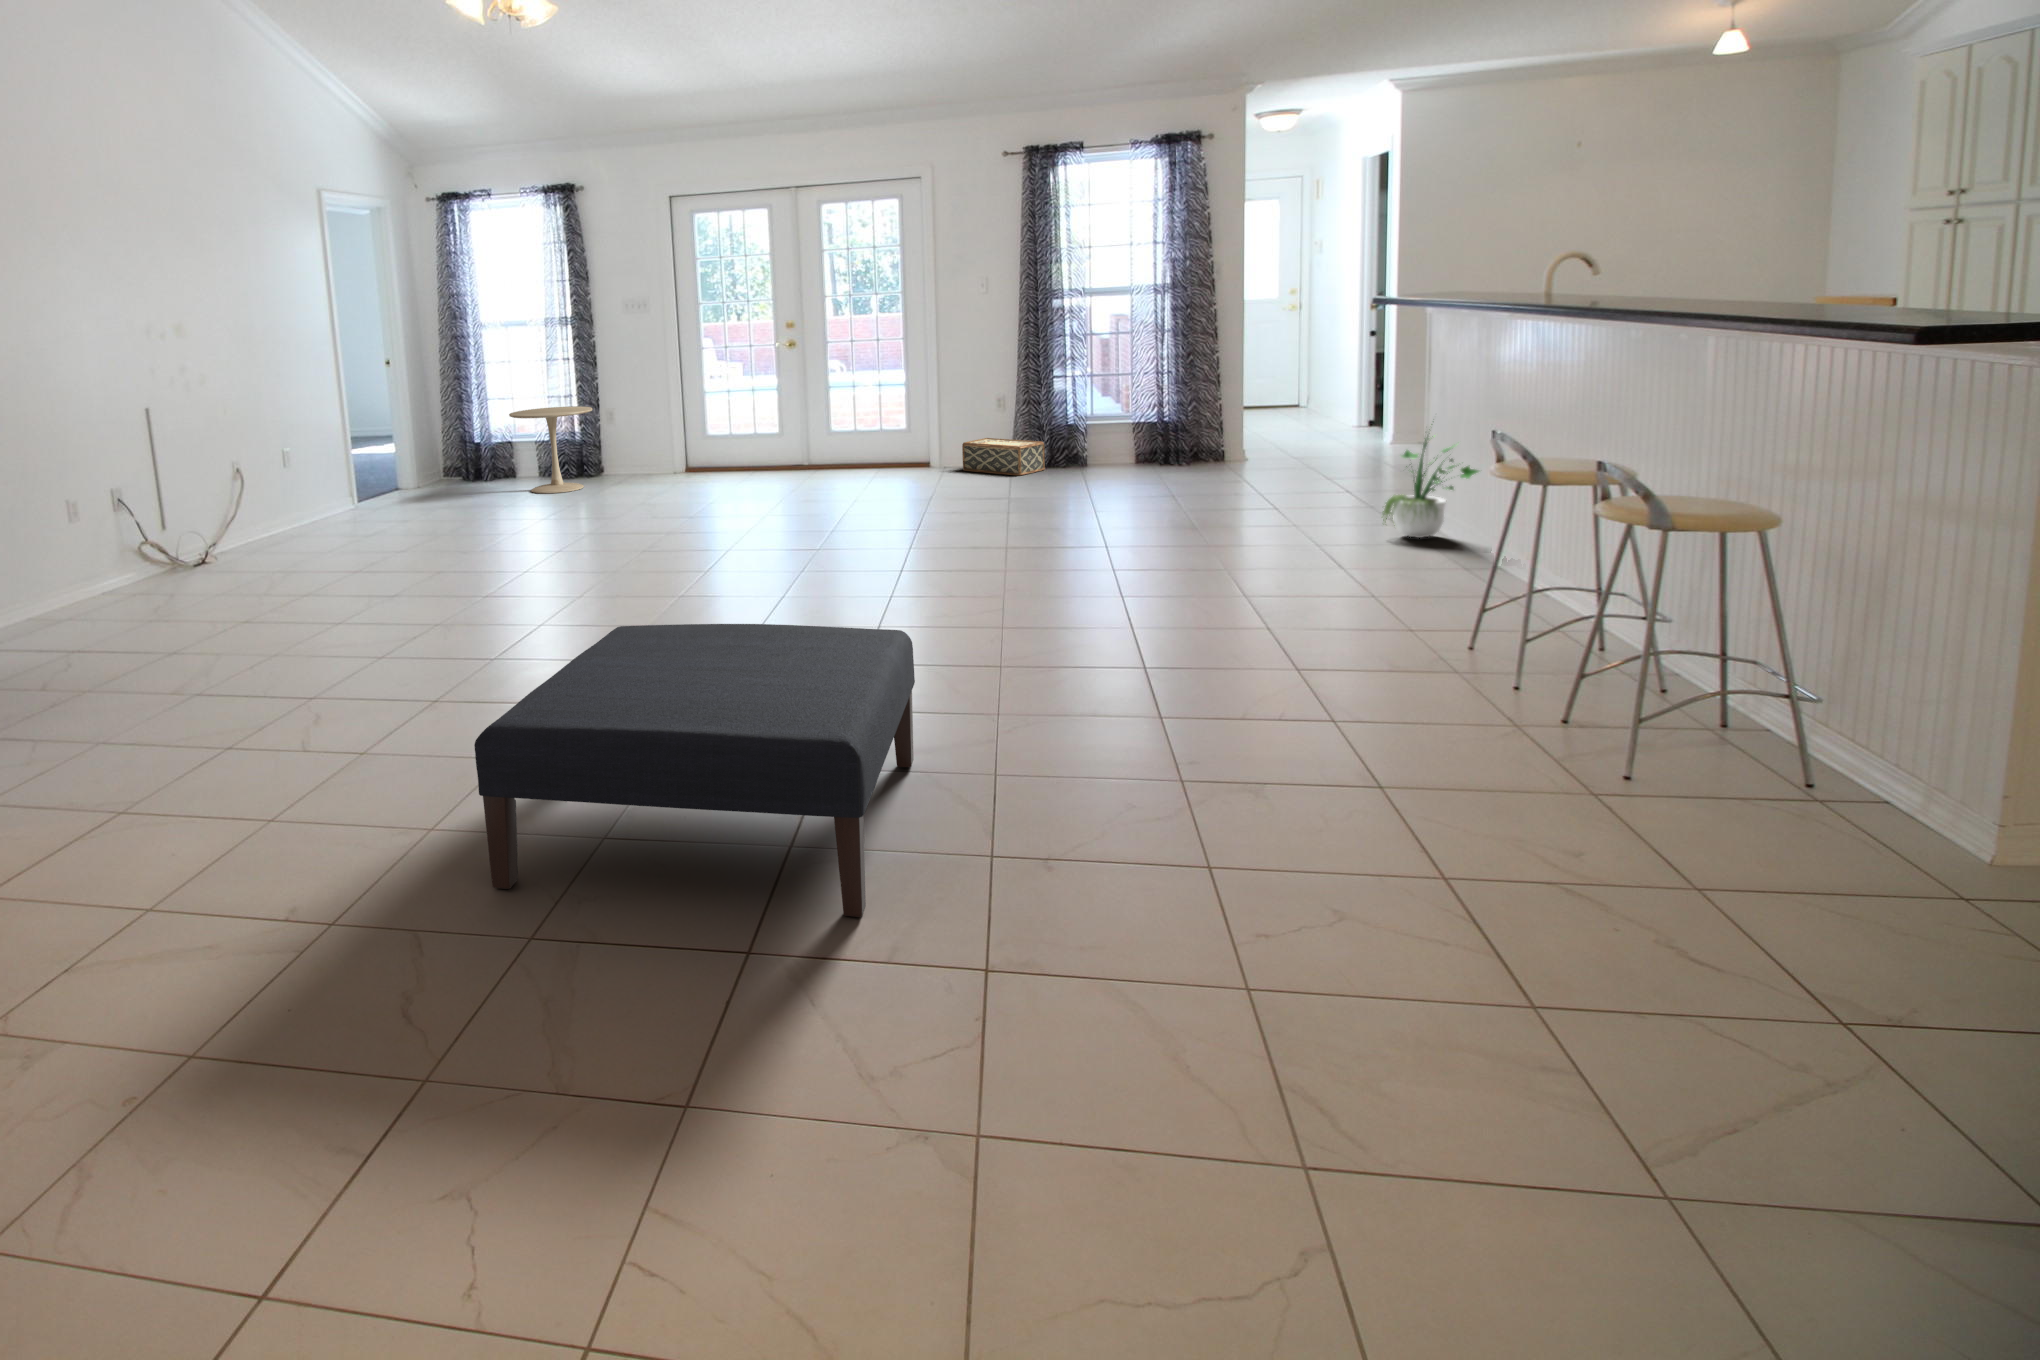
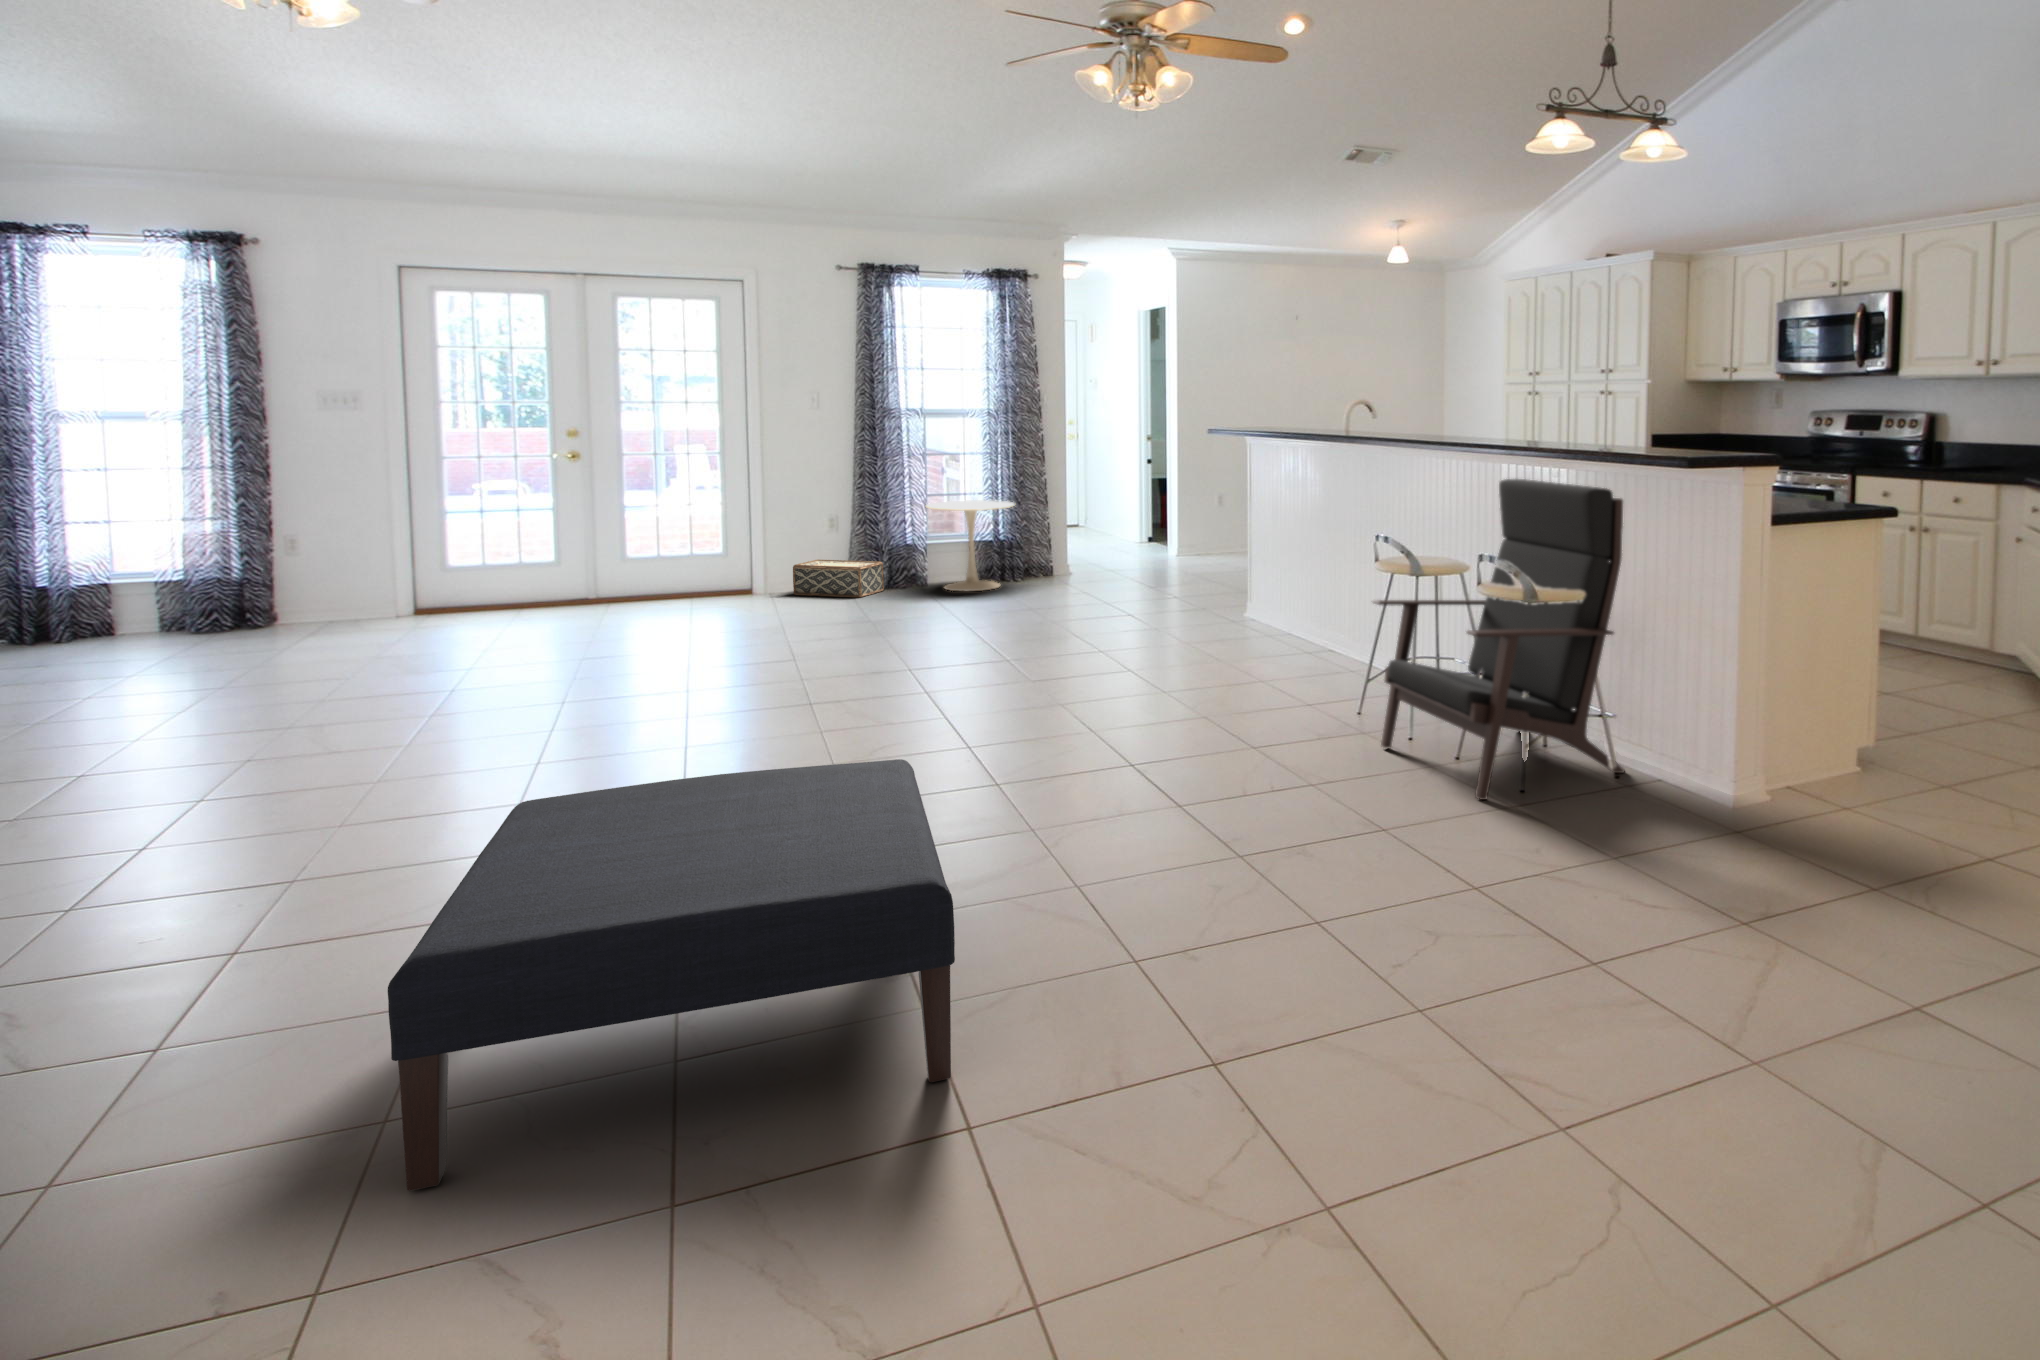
lounge chair: none [1511,353,1935,777] -> present [1373,479,1624,800]
side table: present [509,406,592,494] -> present [926,500,1015,591]
potted plant: present [1383,424,1478,538] -> none [1217,525,1292,633]

